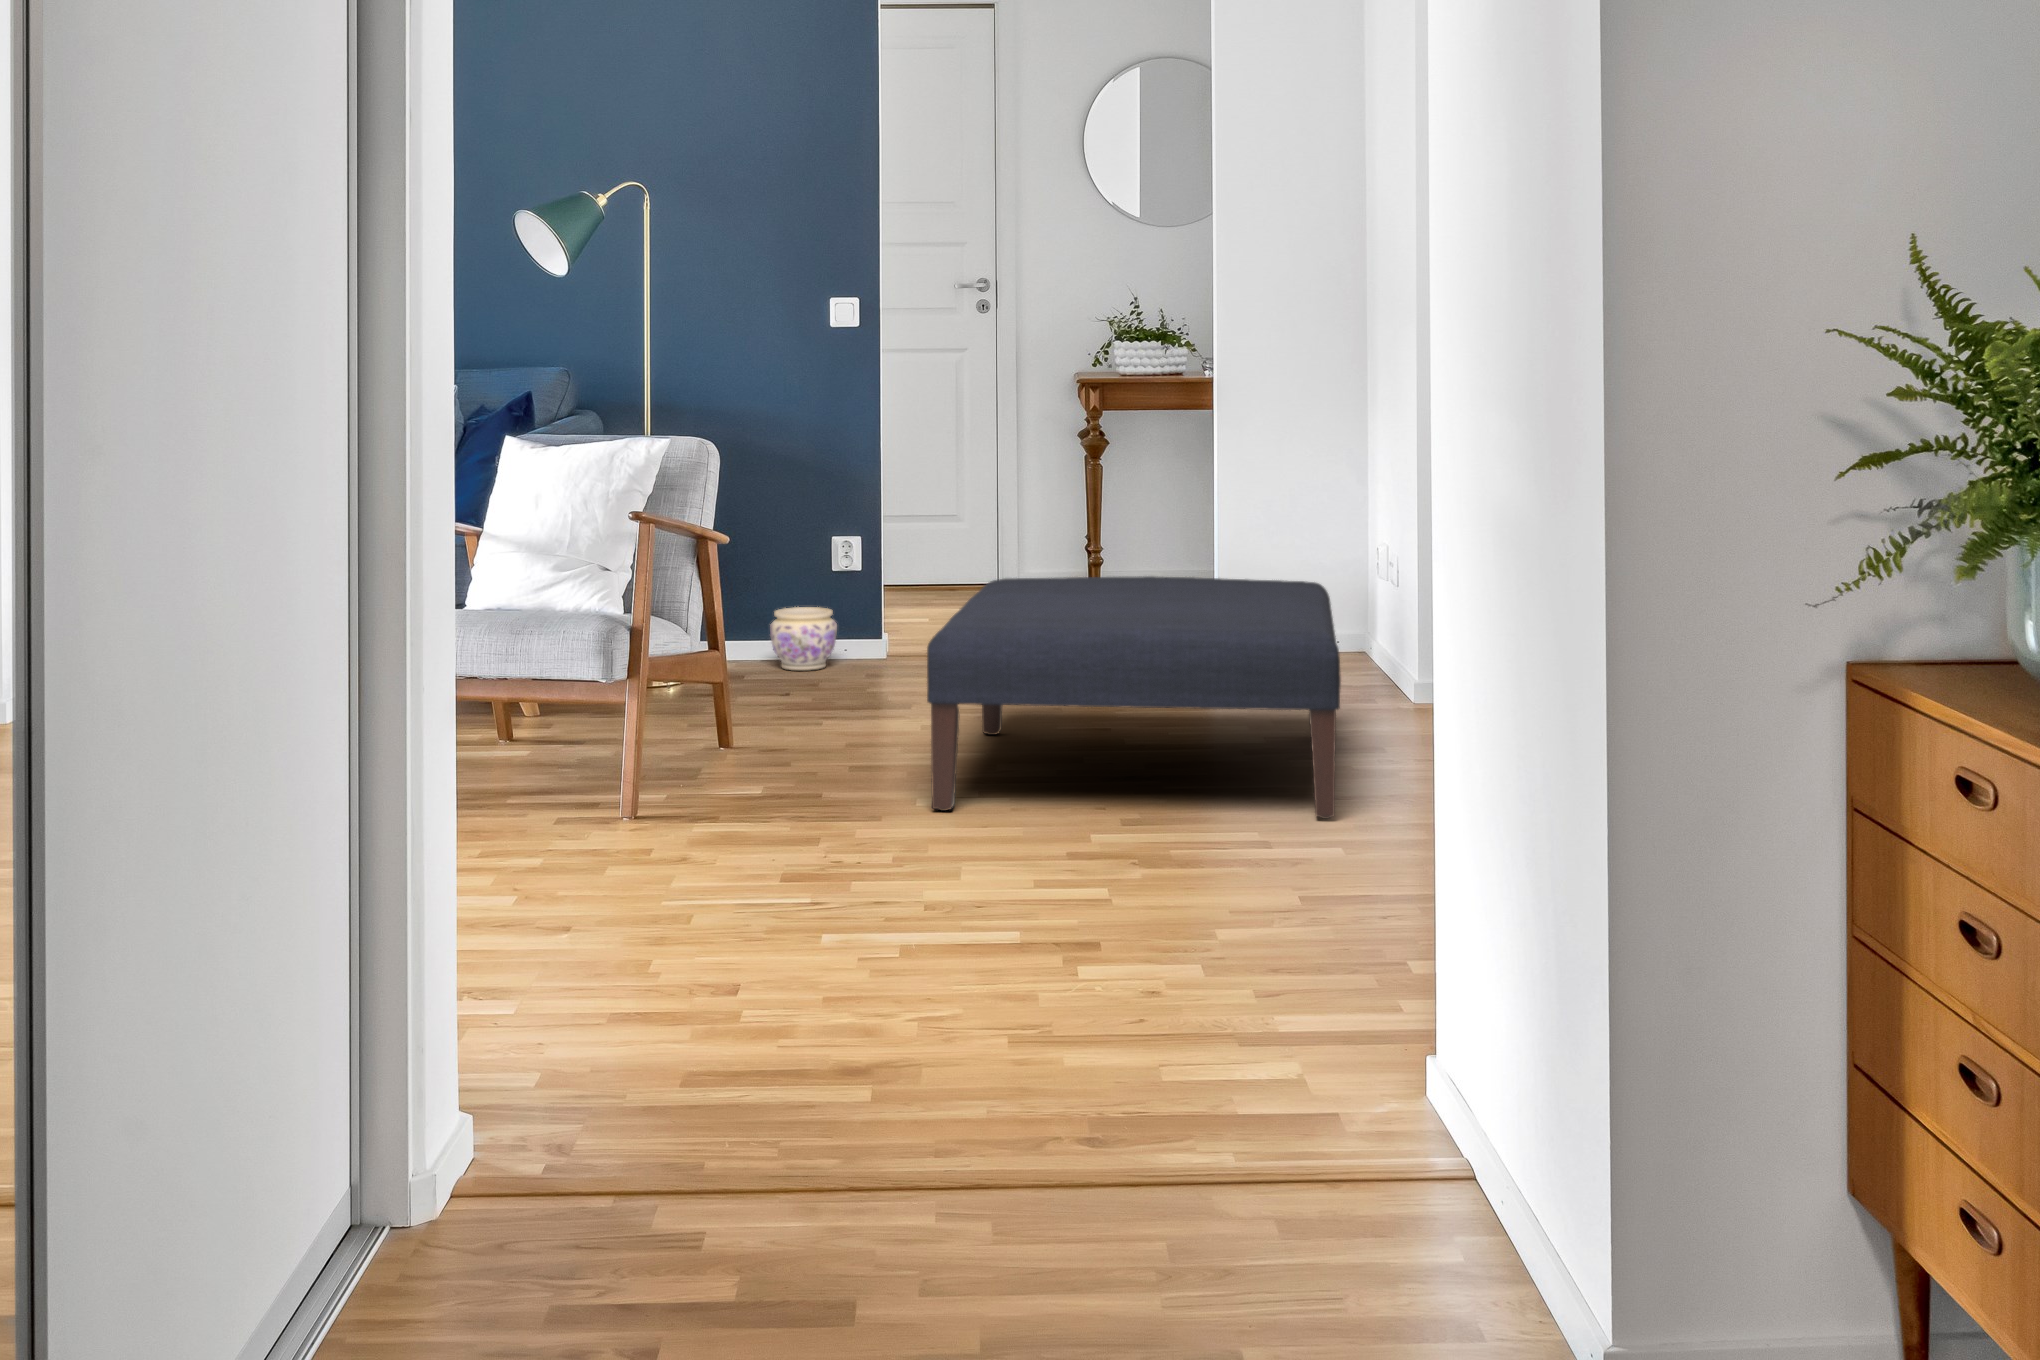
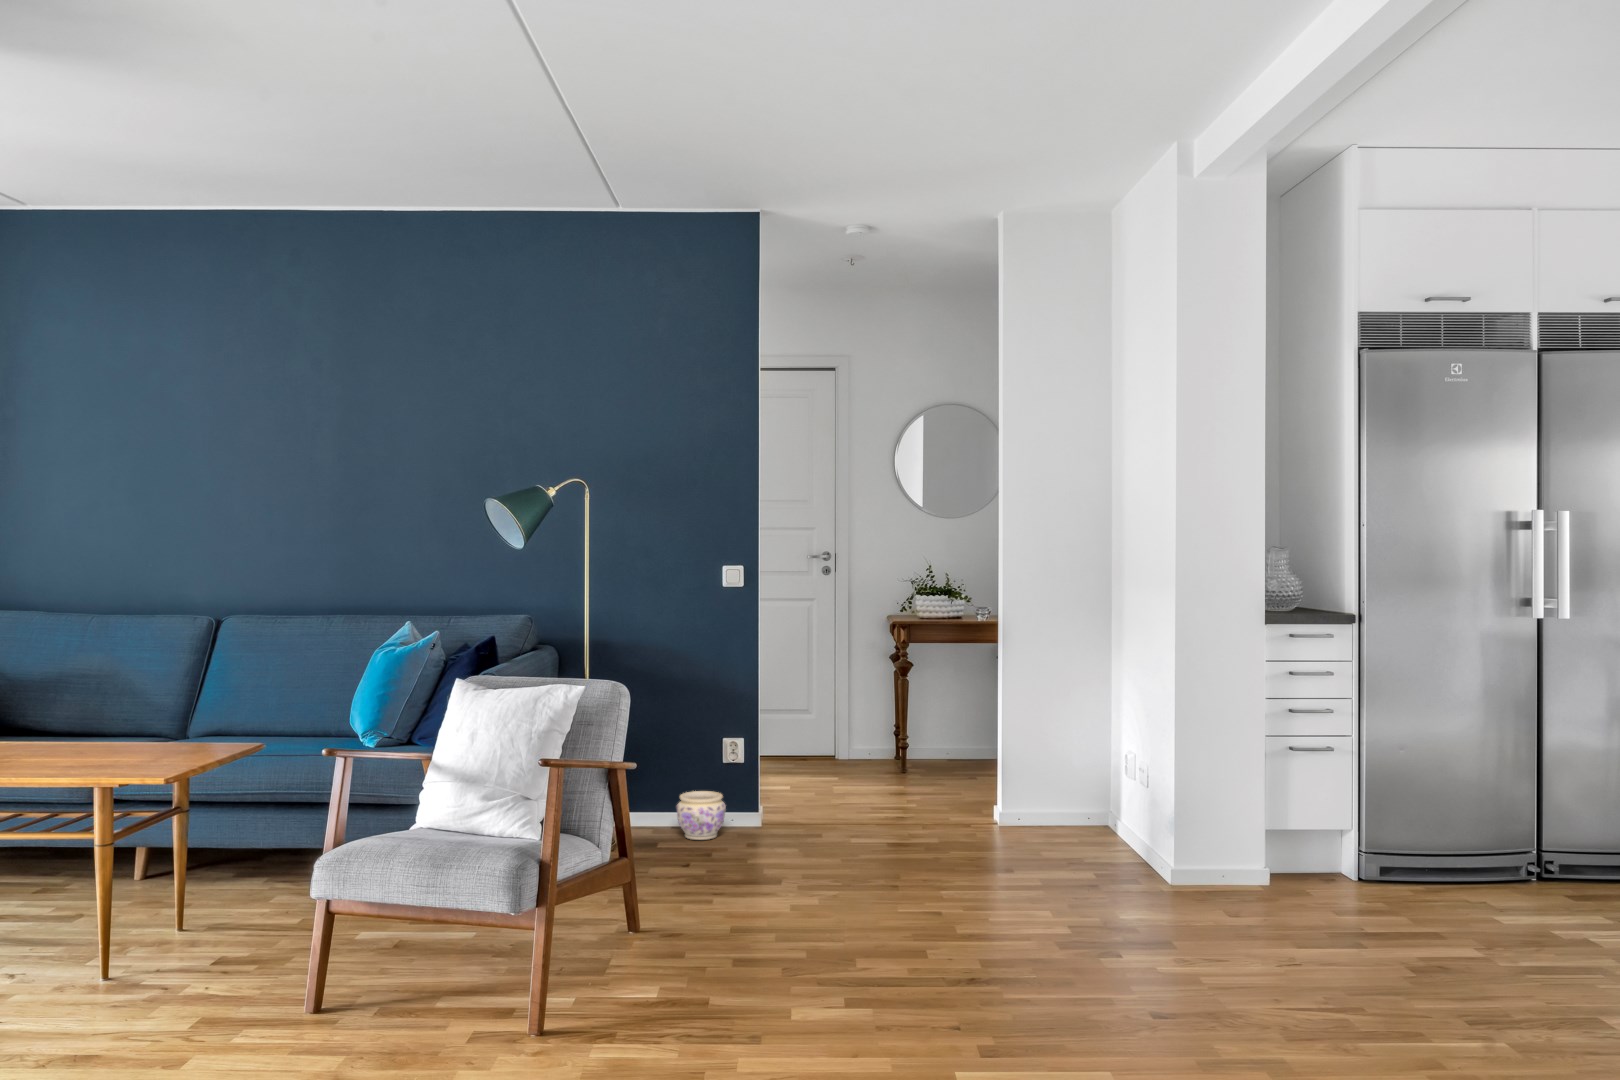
ottoman: present [927,576,1341,819] -> none [800,794,1171,1044]

